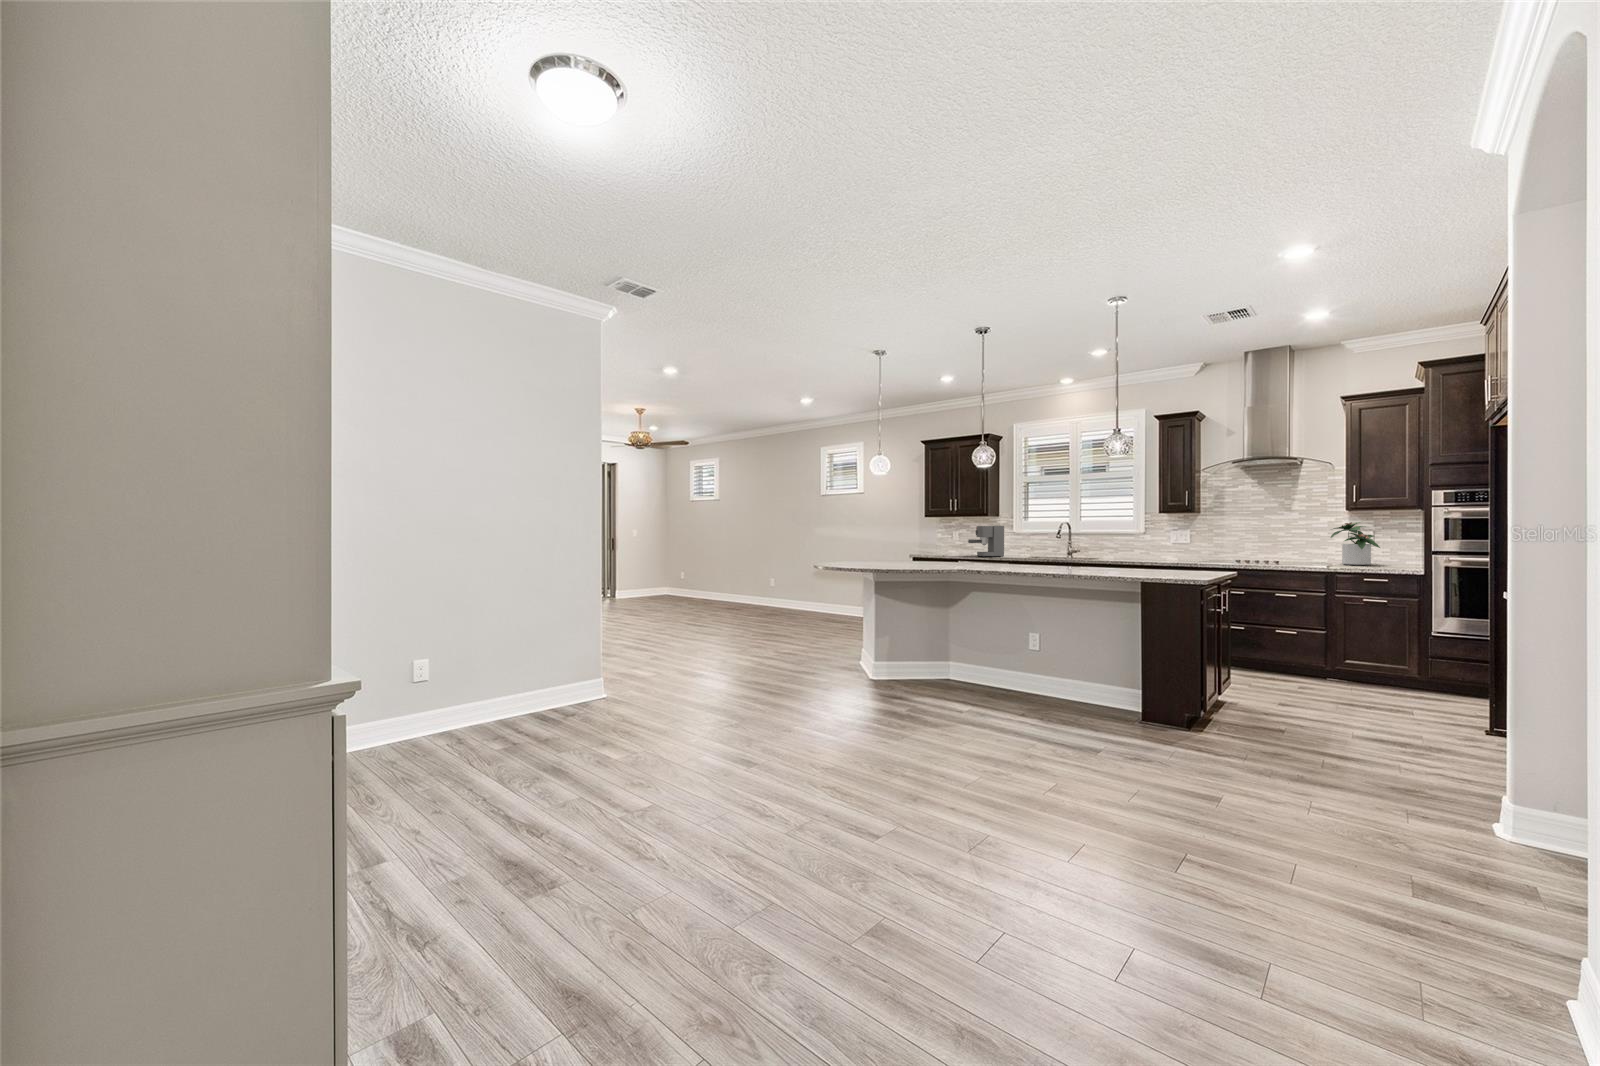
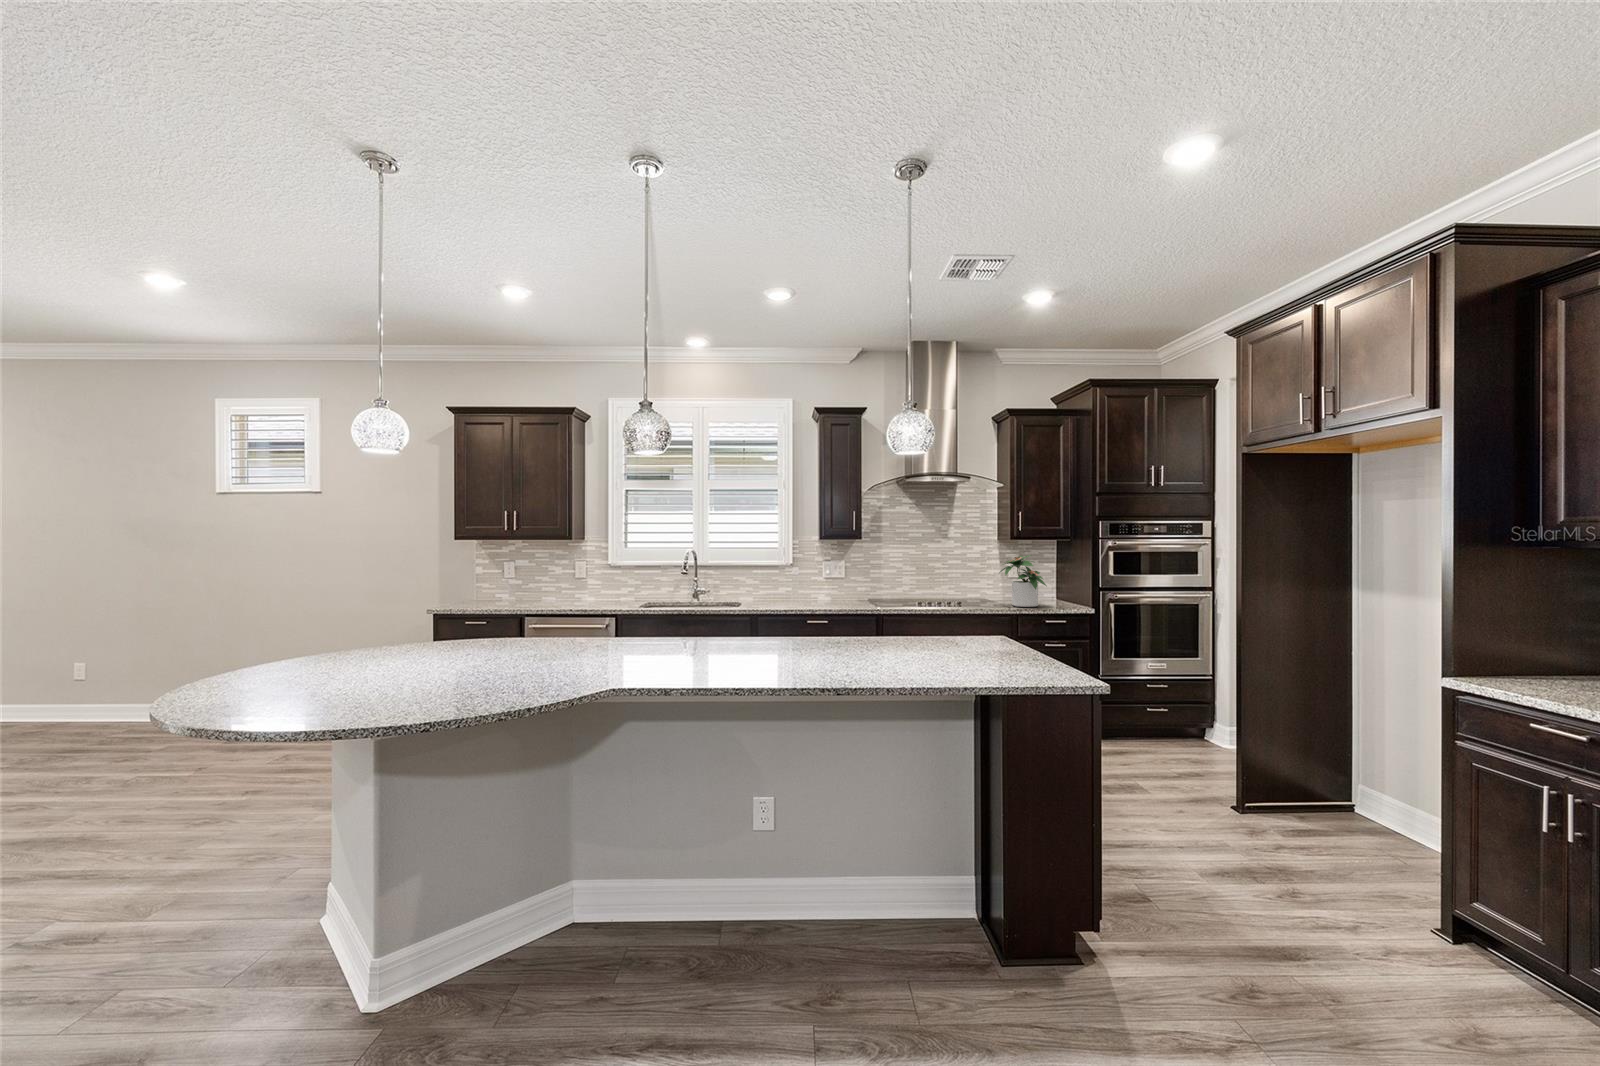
coffee maker: present [968,526,1004,557] -> none [540,556,600,608]

